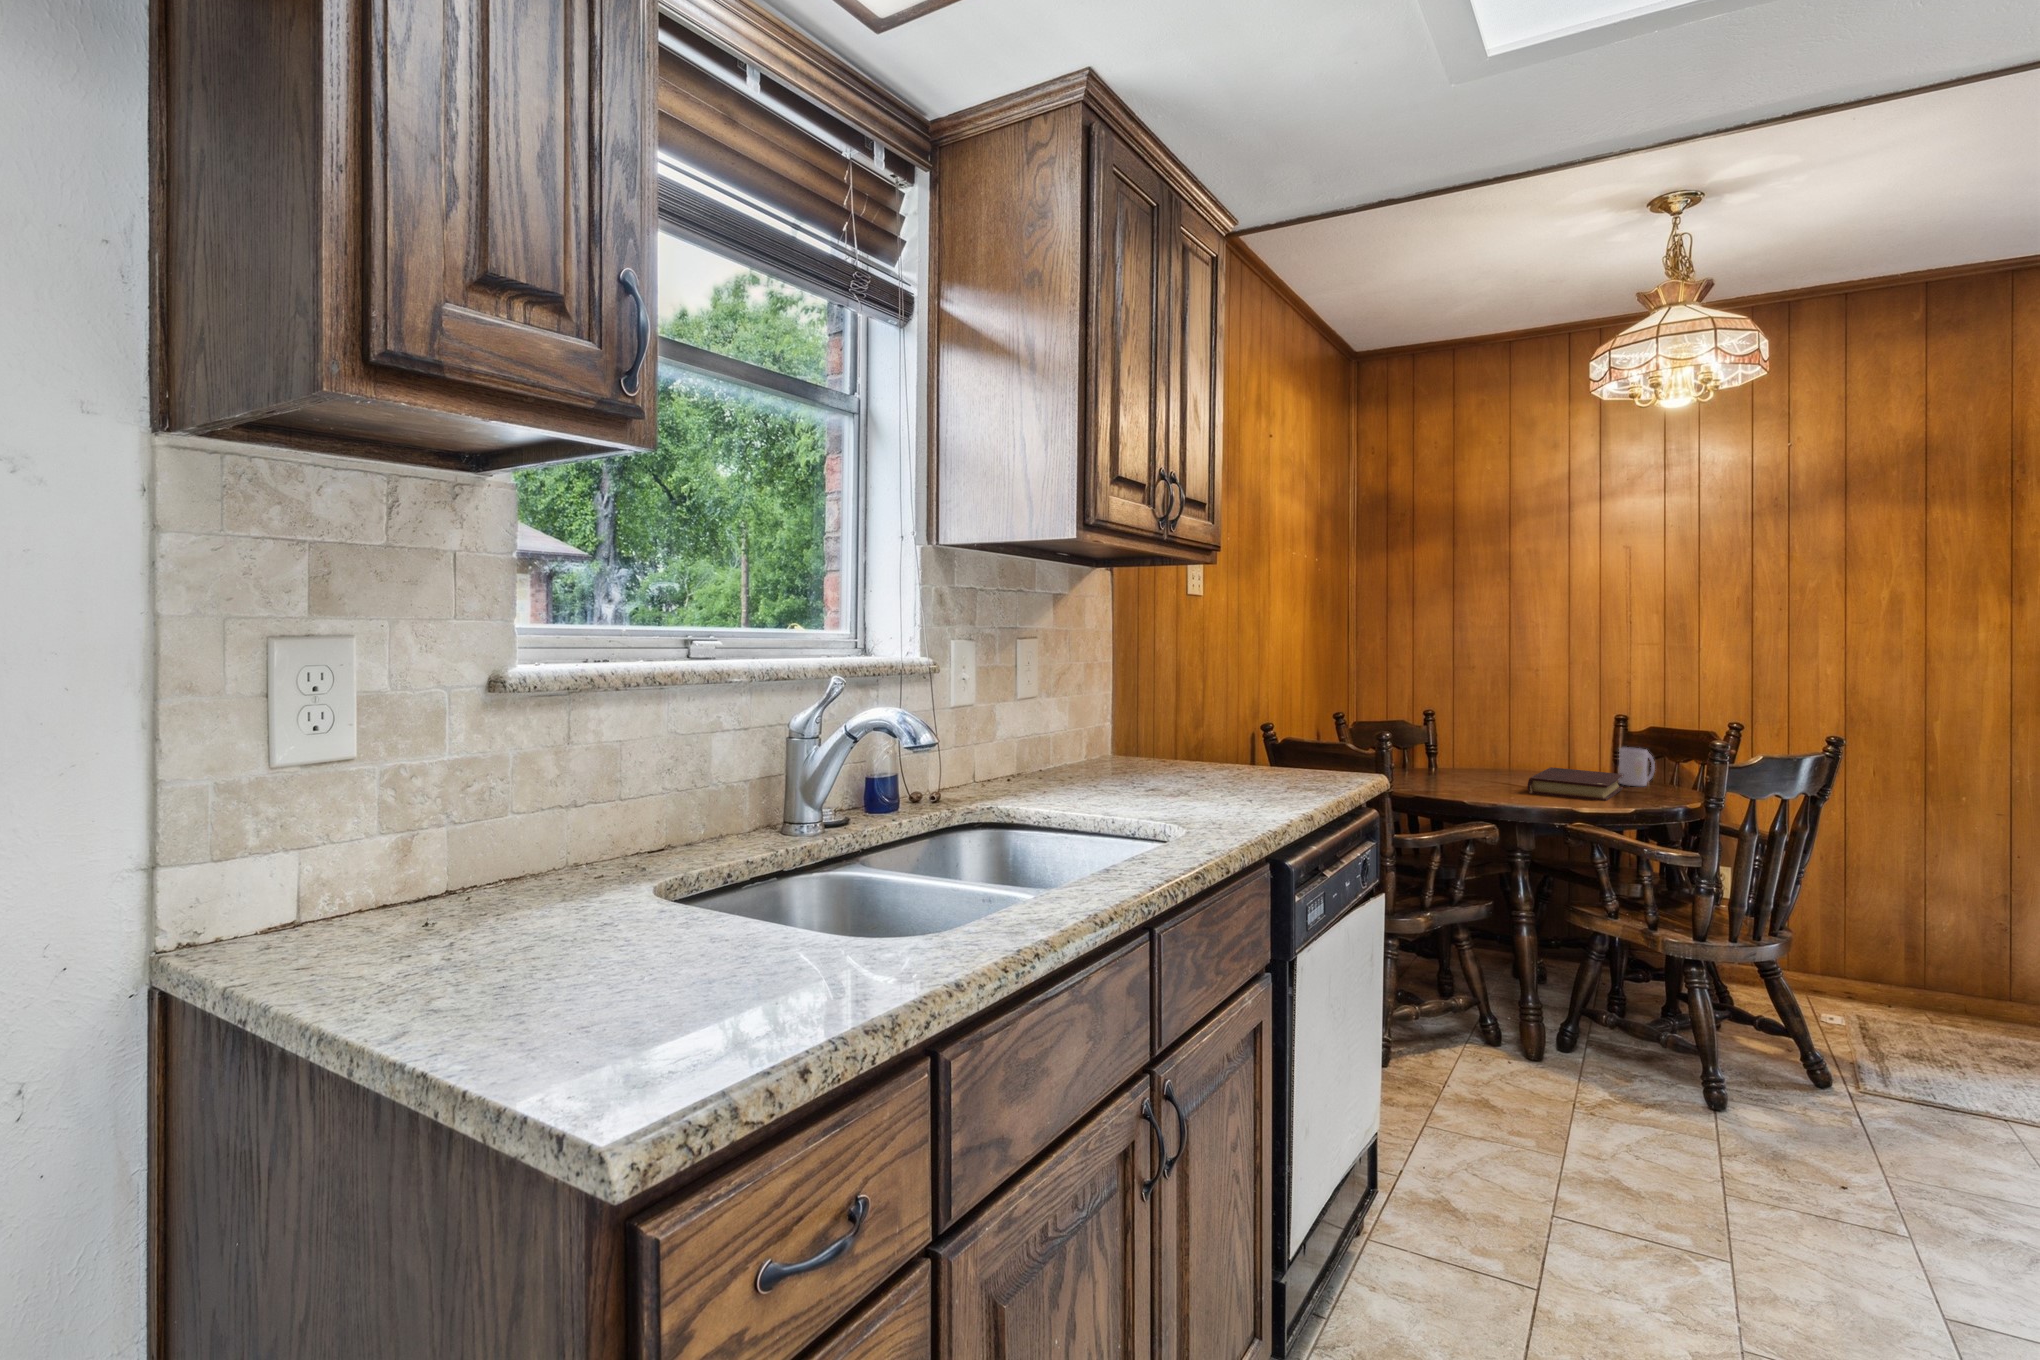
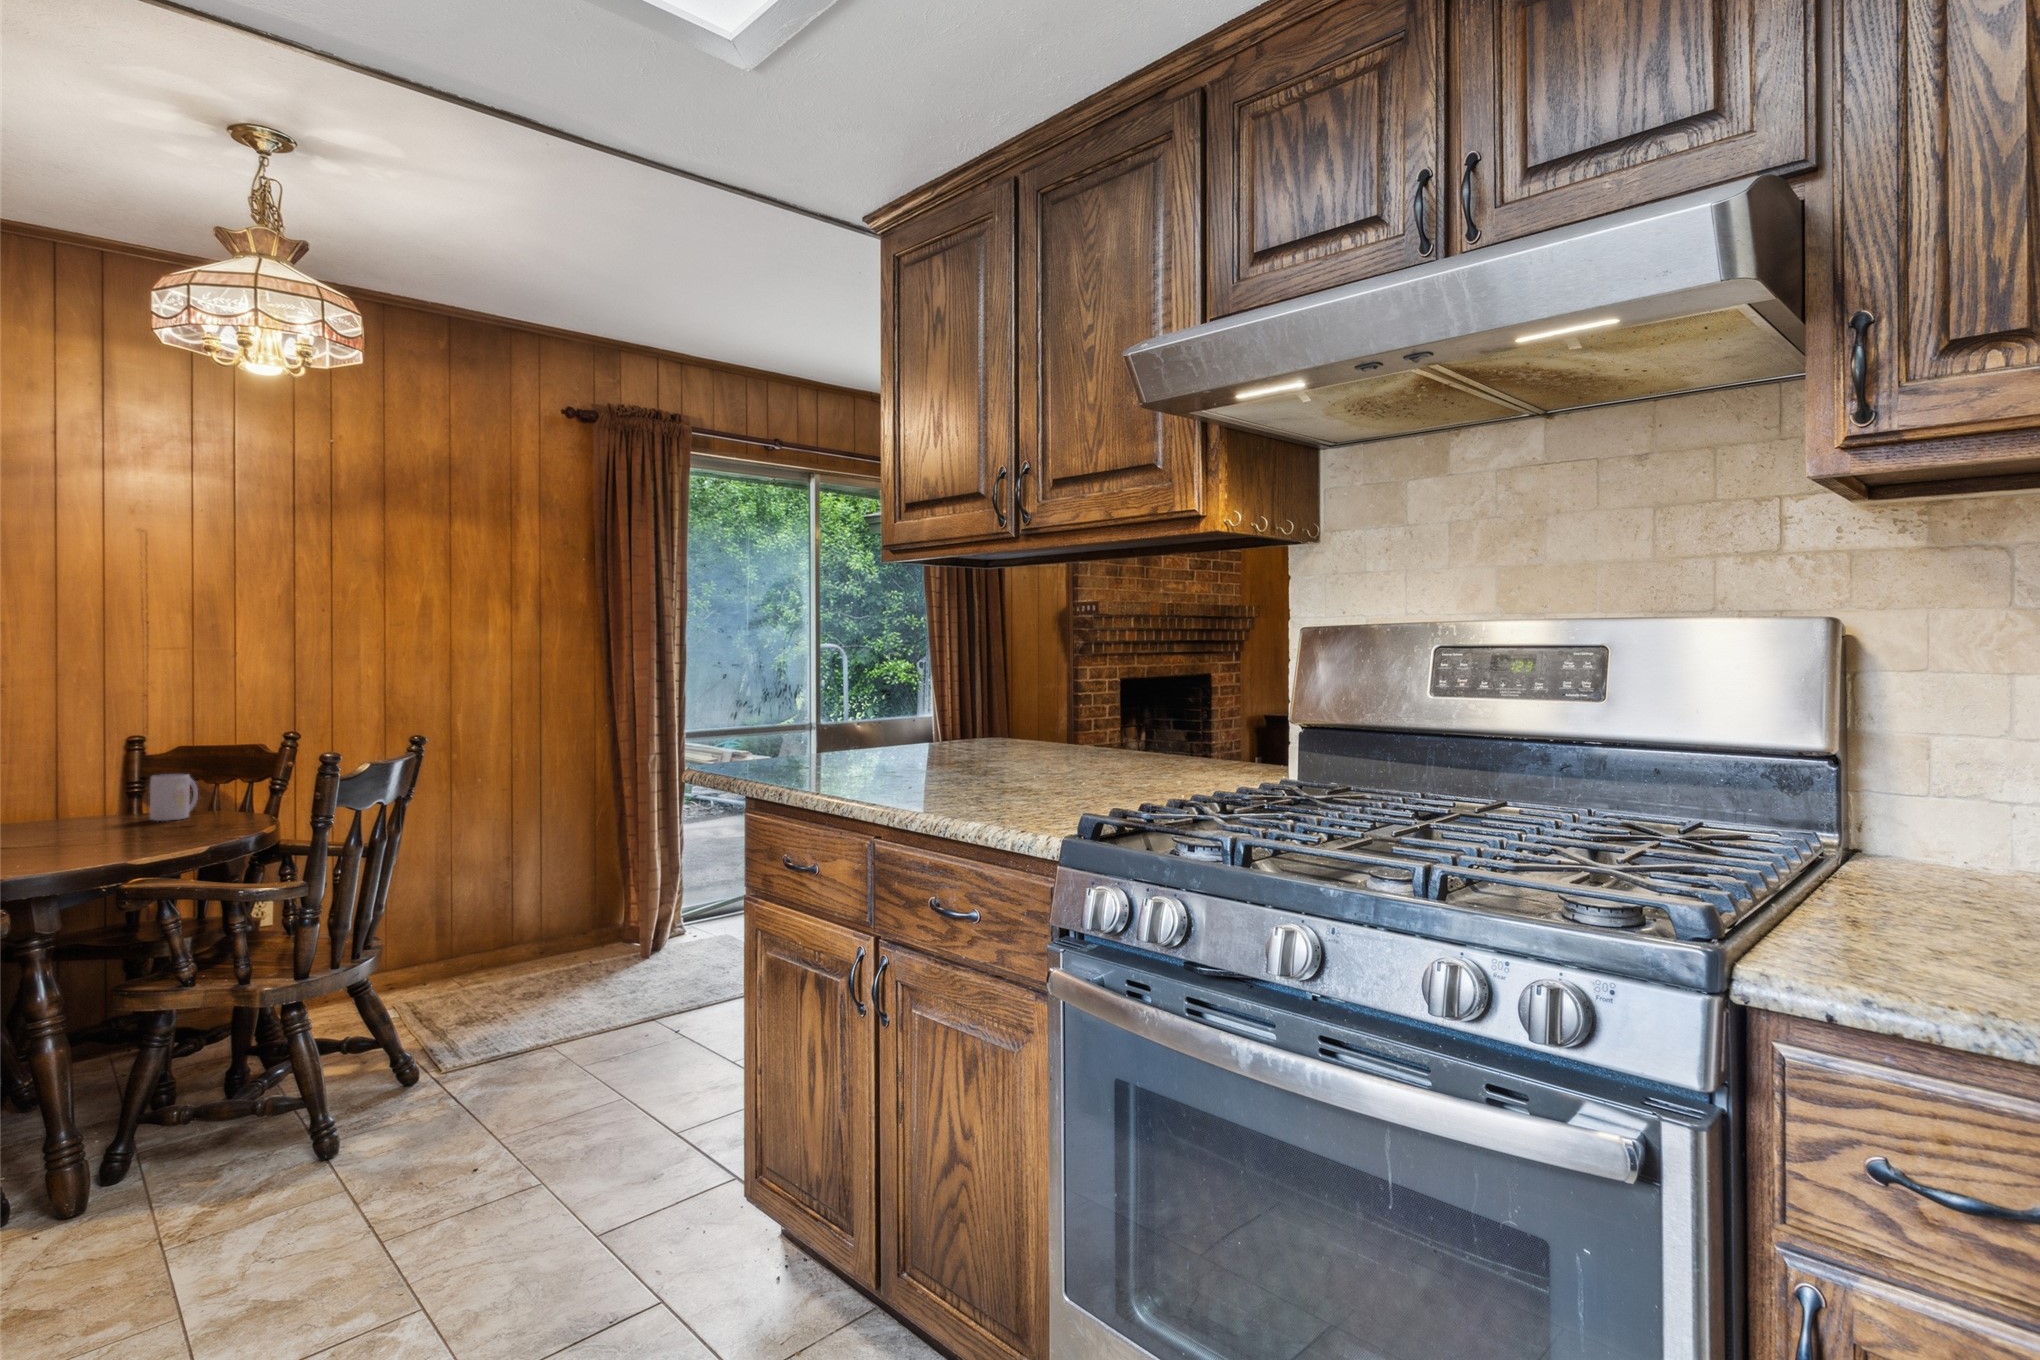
book: present [1528,767,1623,801] -> none [39,807,167,854]

